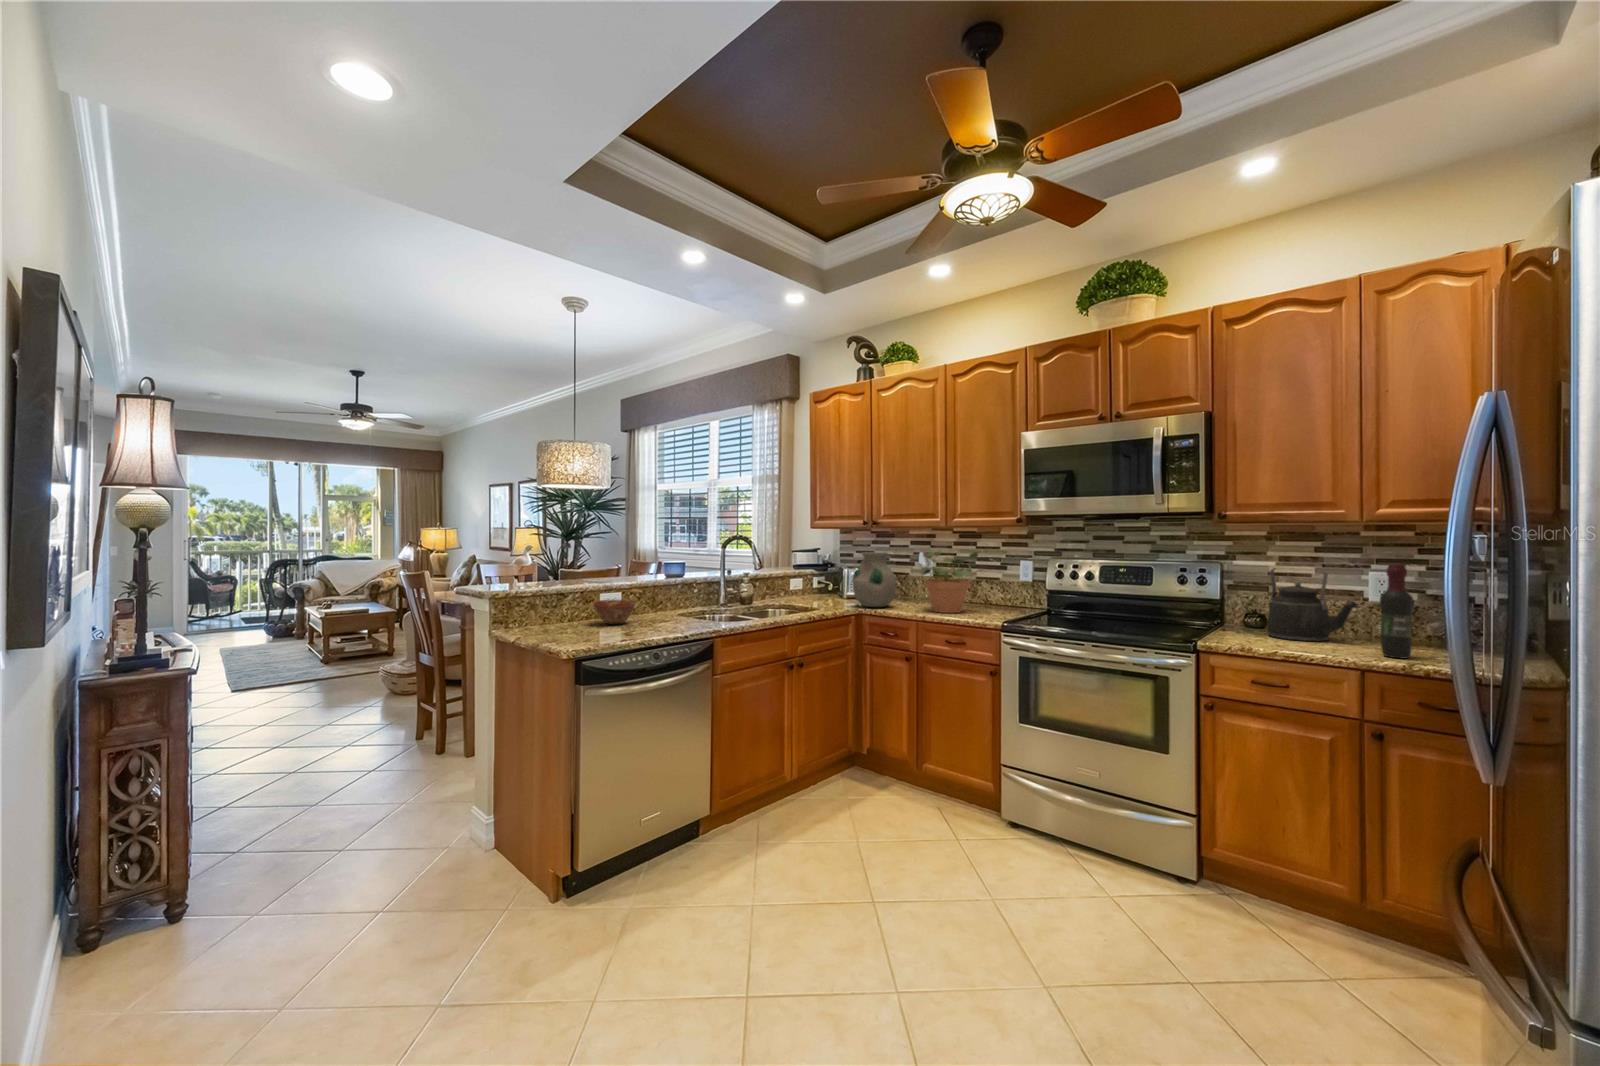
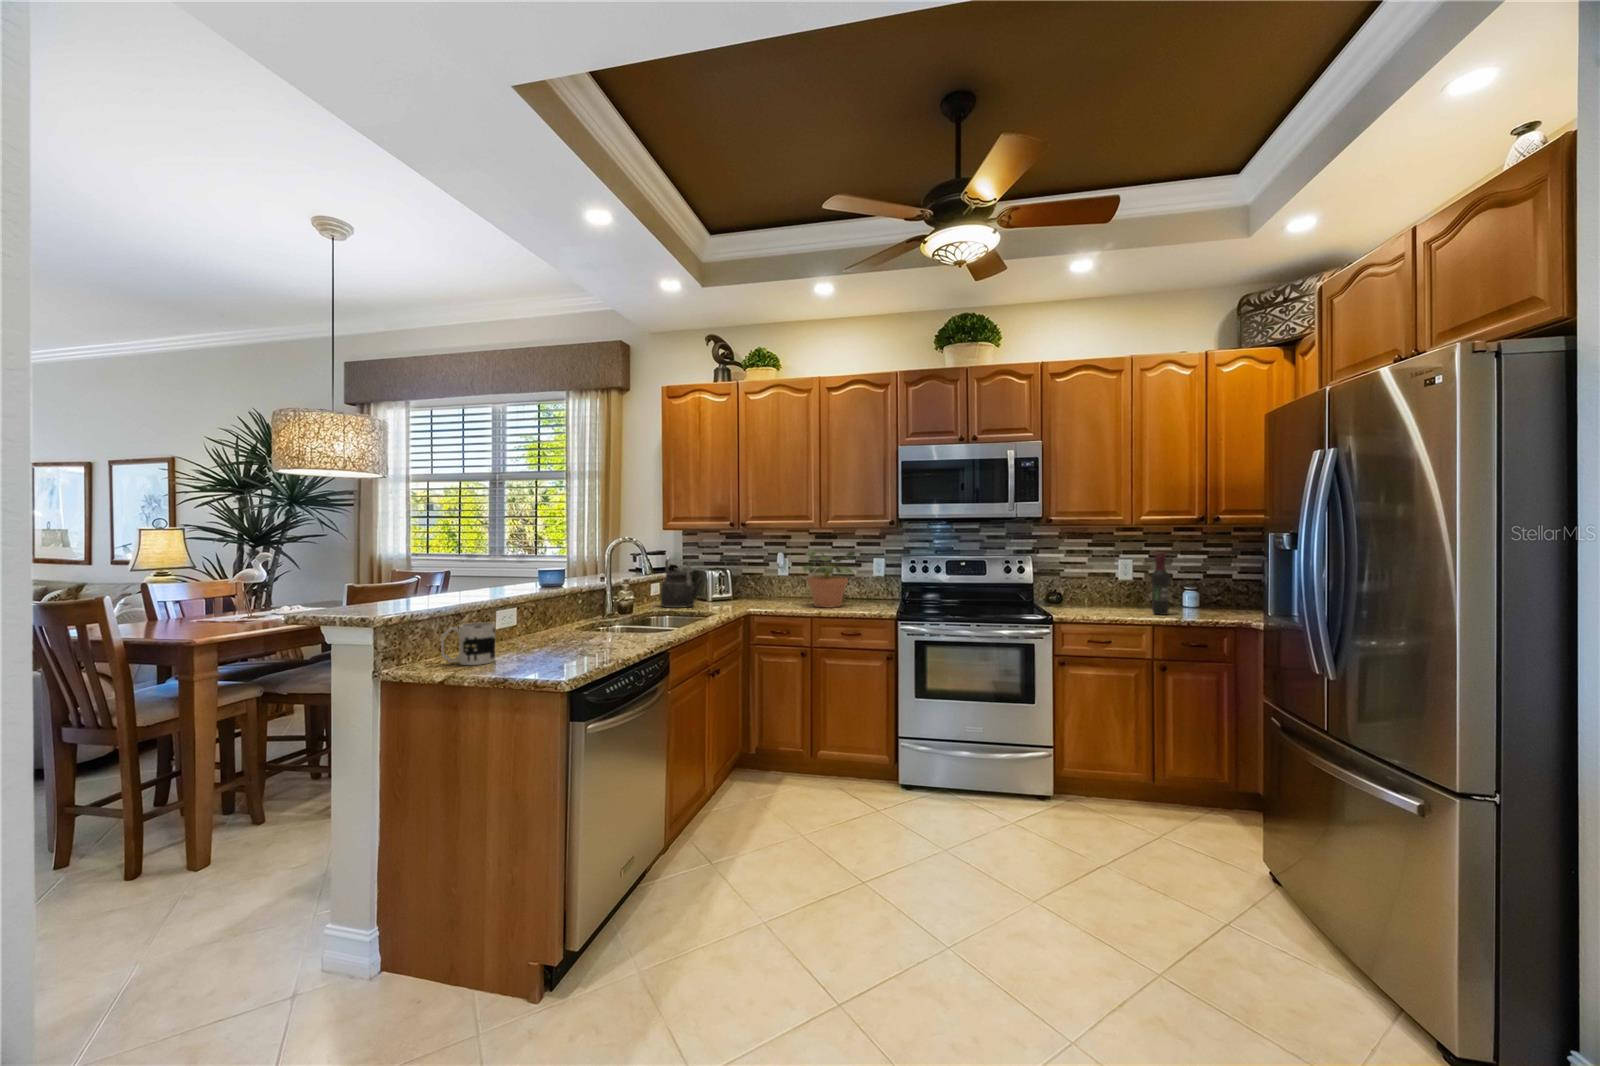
vase: present [852,552,896,607] -> none [733,553,776,607]
kettle: present [1267,568,1358,641] -> present [661,559,702,608]
ceramic bowl: present [594,600,636,624] -> none [498,616,554,647]
mug: none [536,601,573,633] -> present [441,622,496,665]

